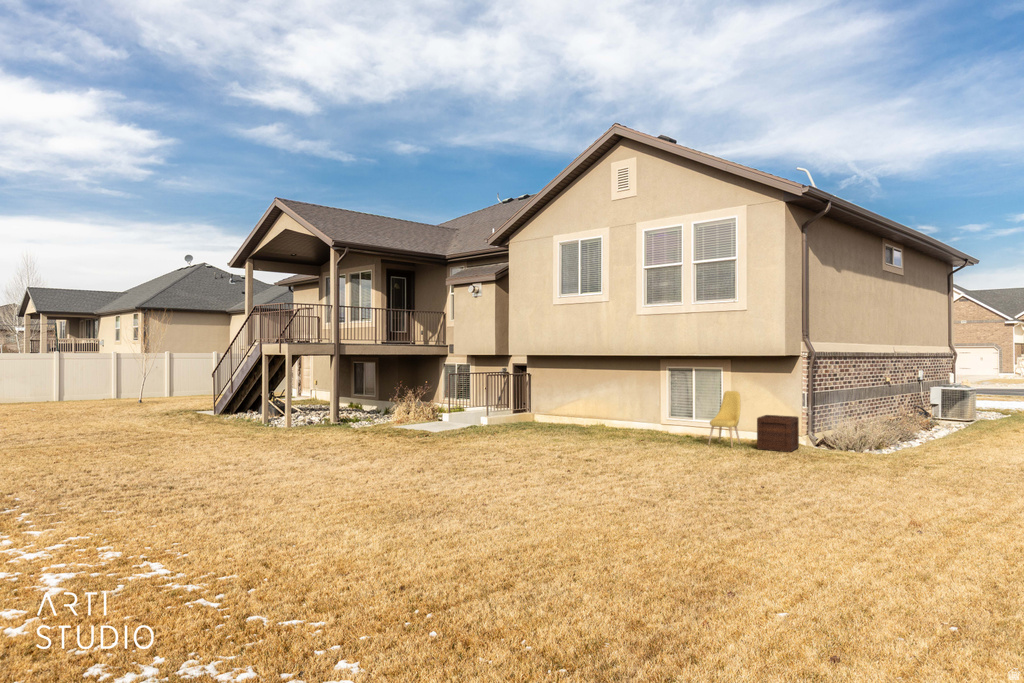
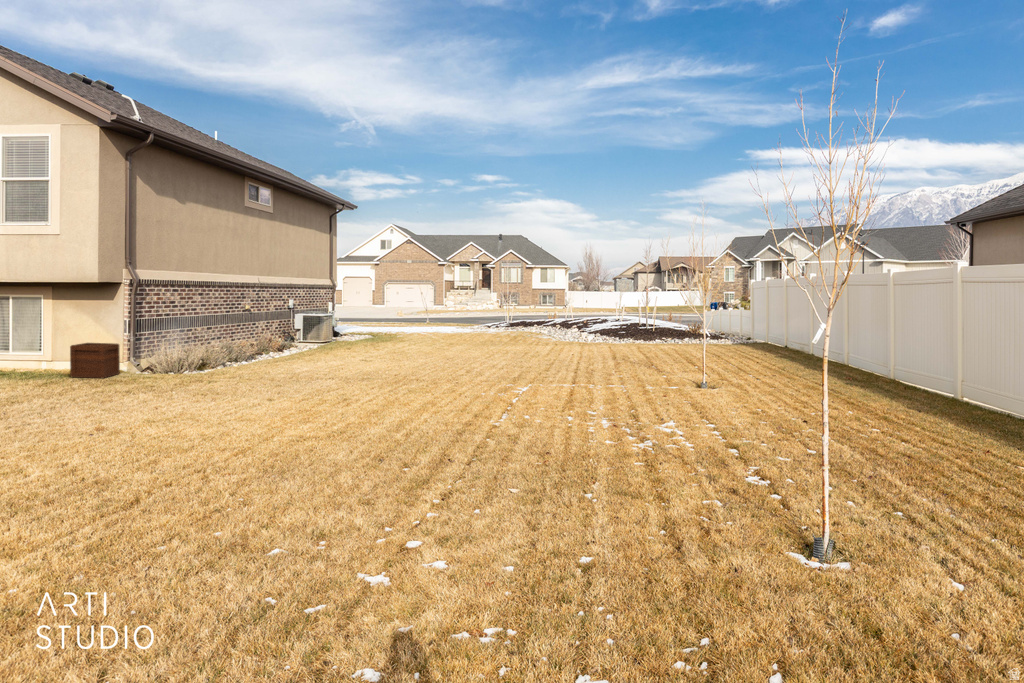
chair: present [708,391,741,447] -> none [19,319,61,377]

